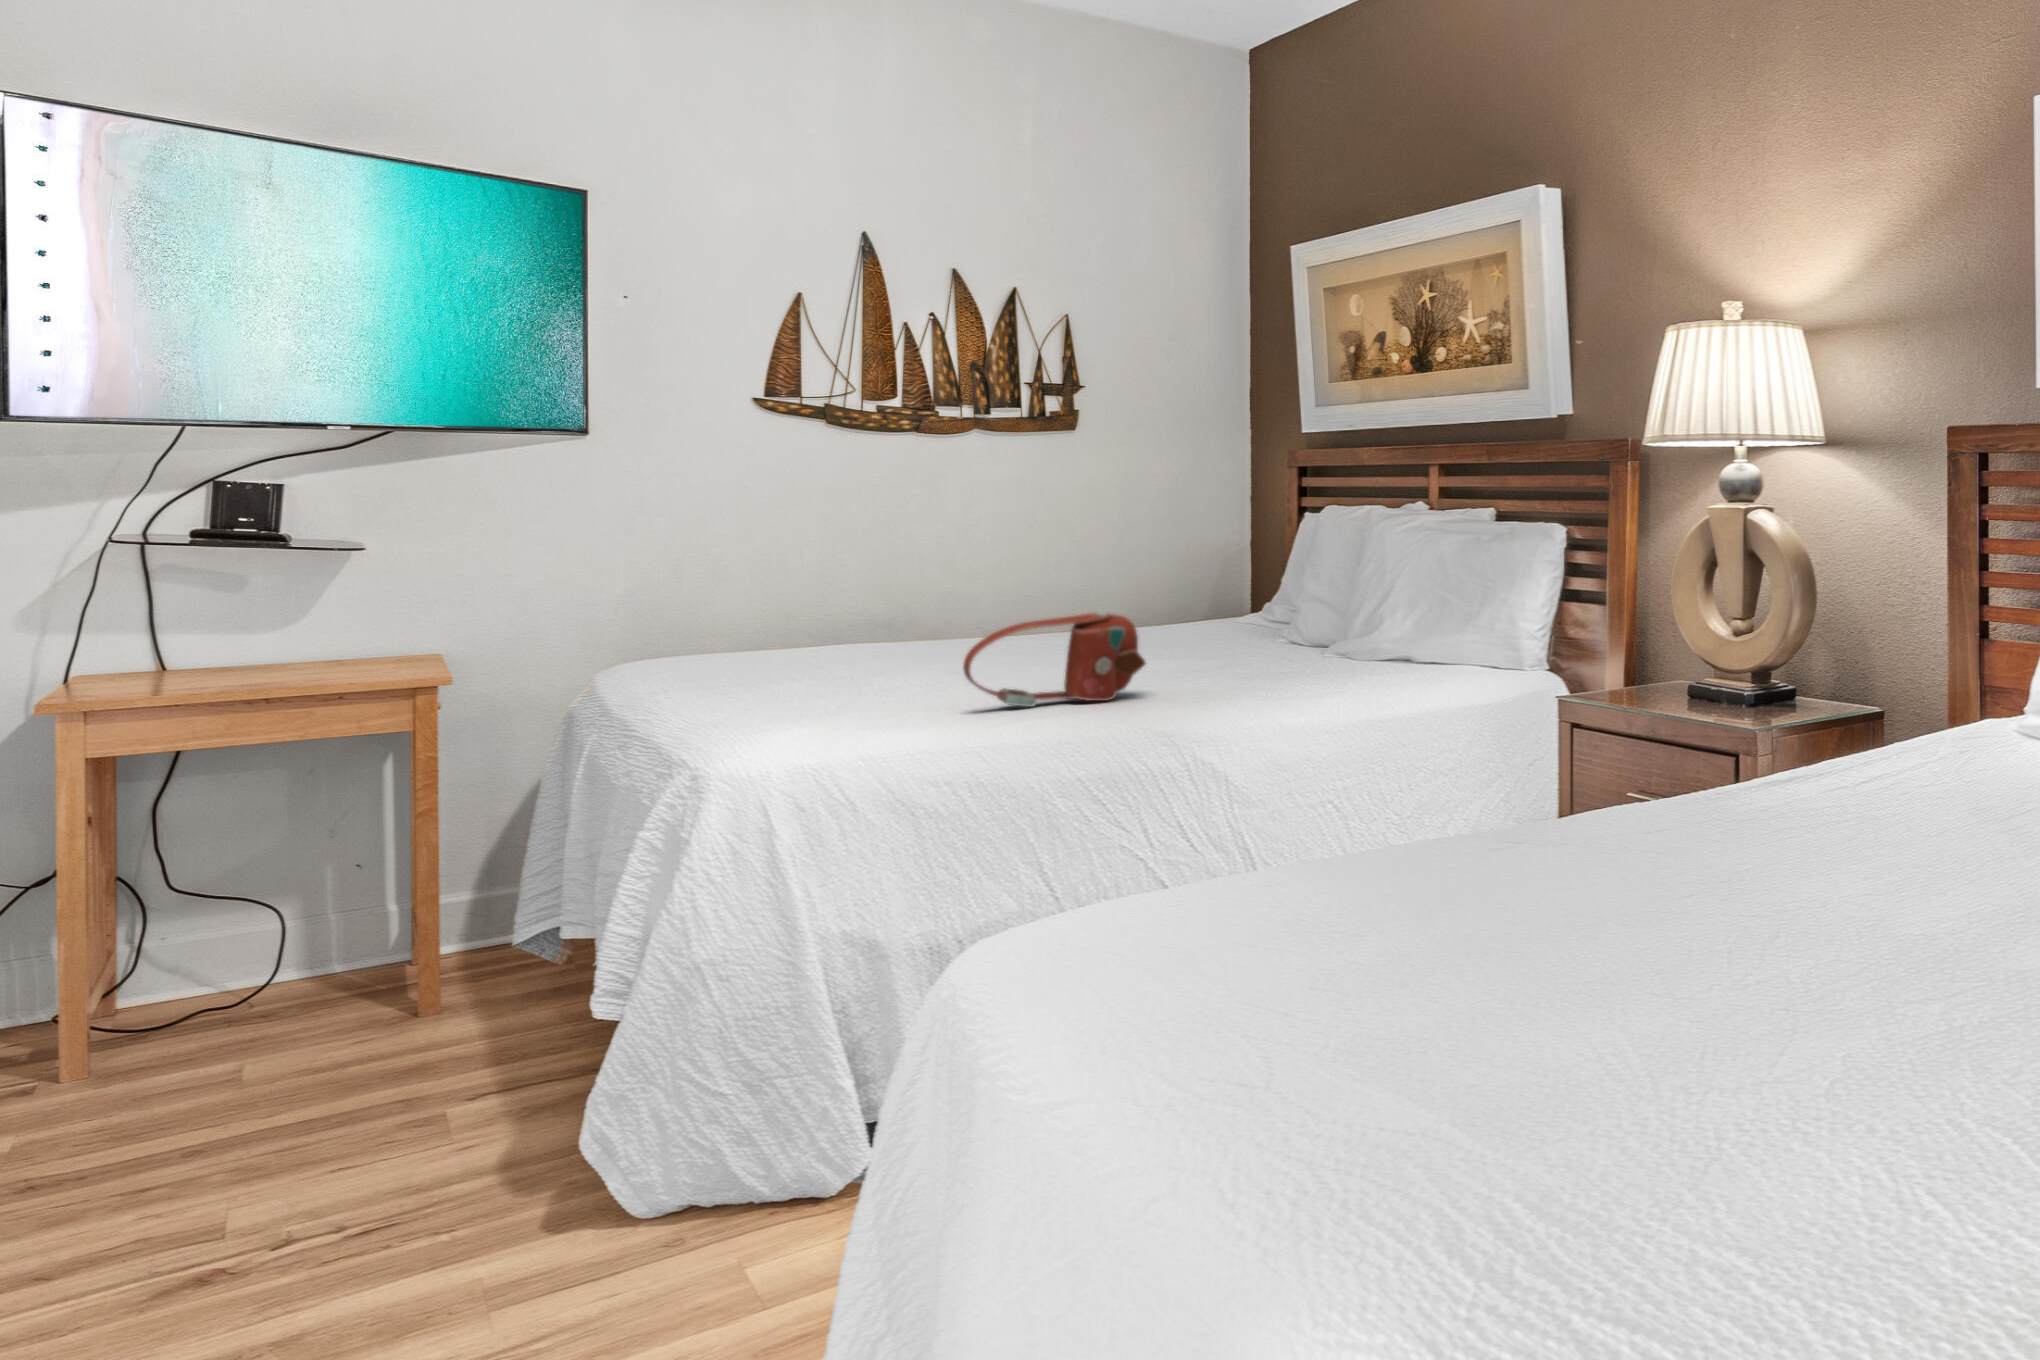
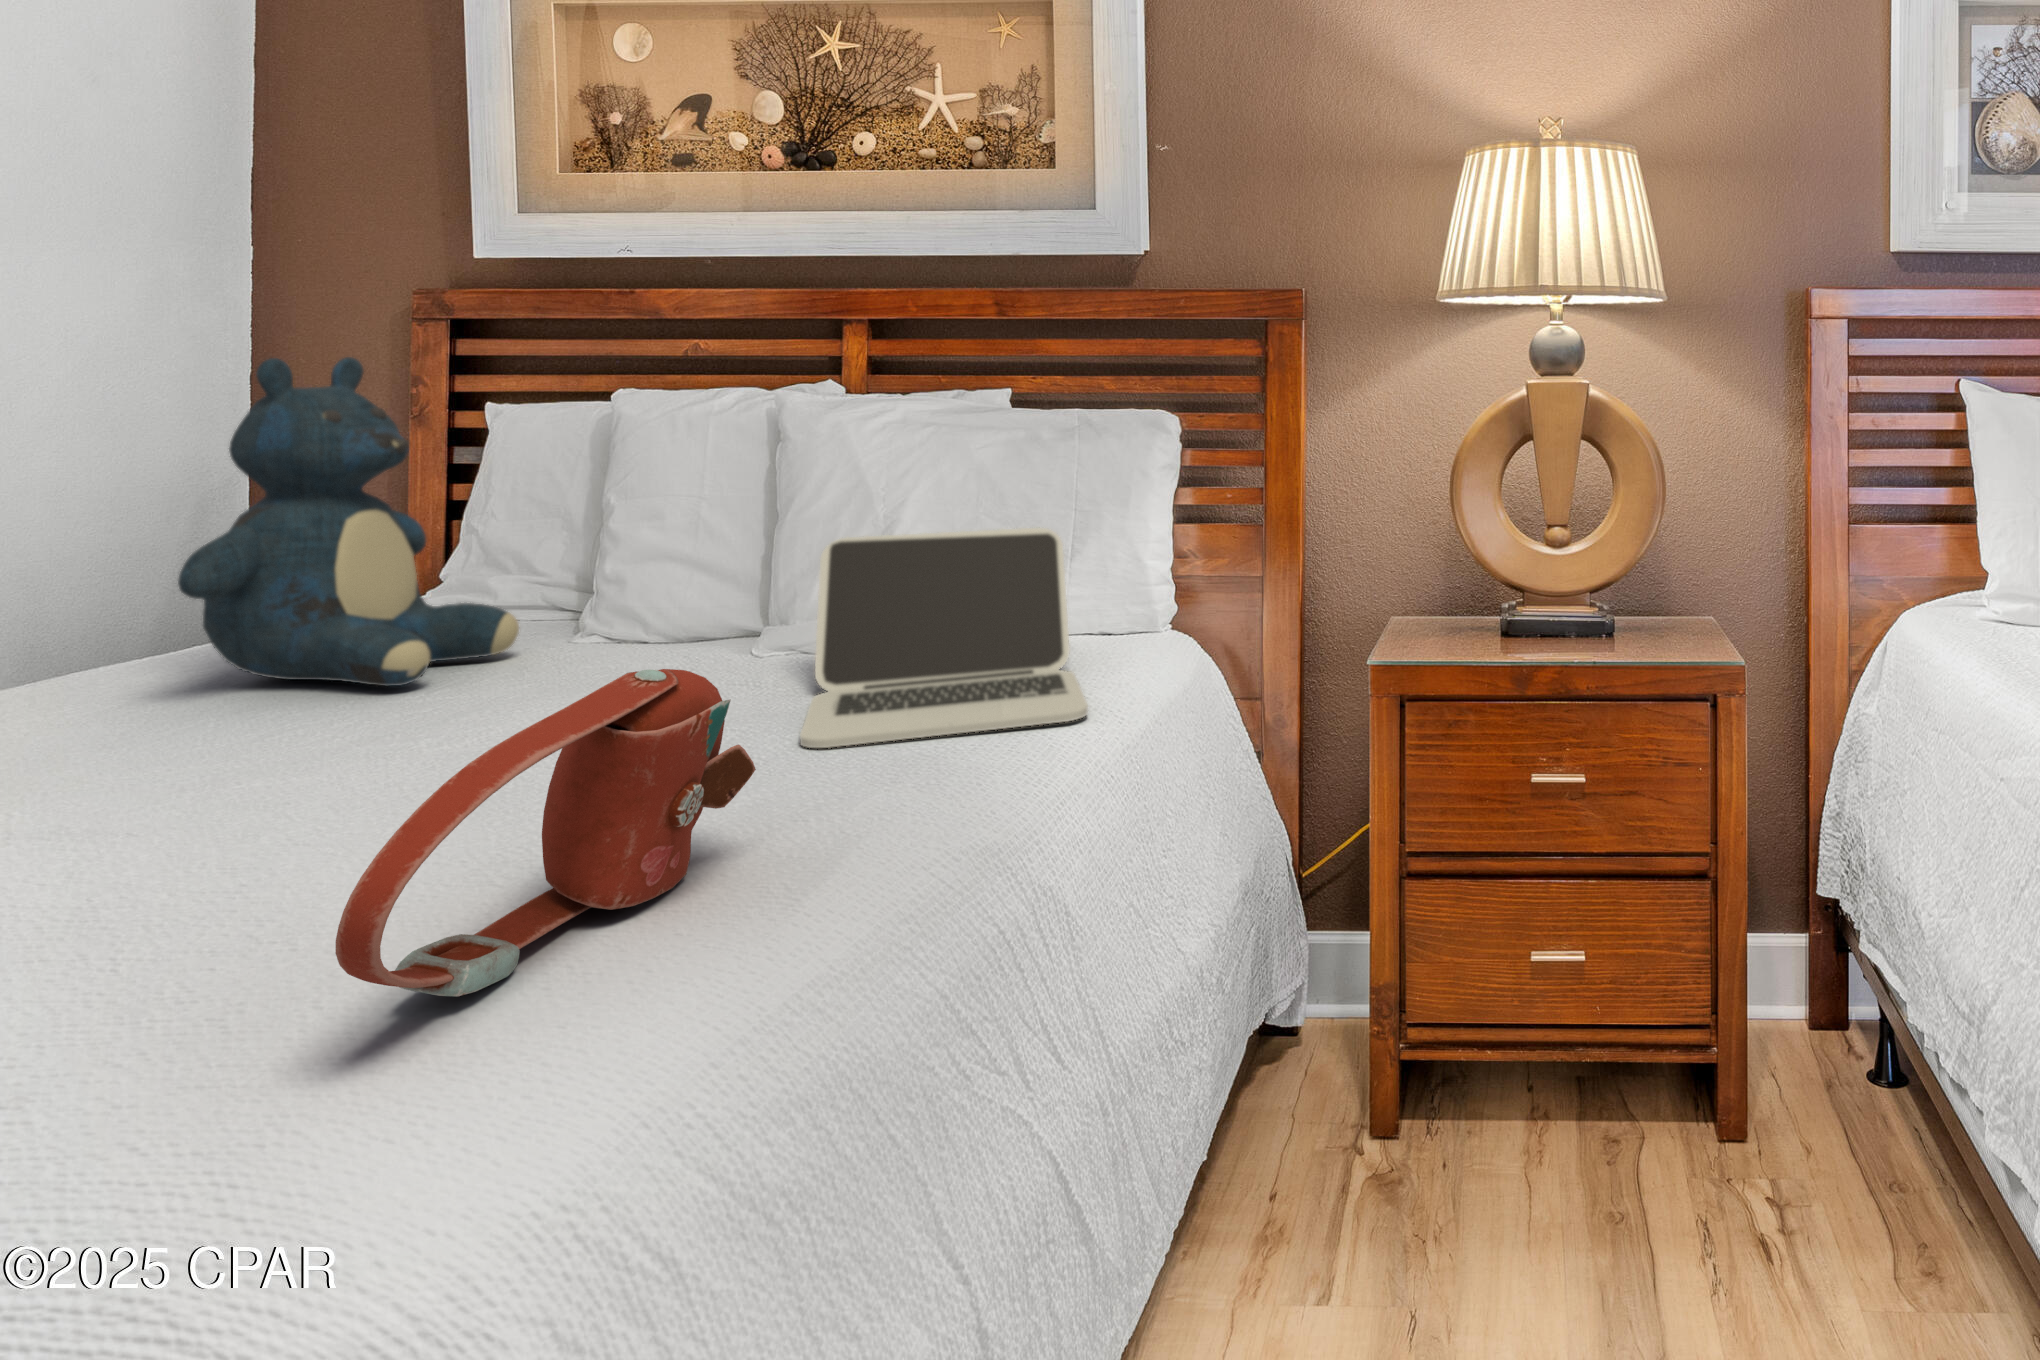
teddy bear: none [1123,488,1252,645] -> present [178,357,519,686]
laptop: none [1243,588,1434,688] -> present [800,528,1088,748]

